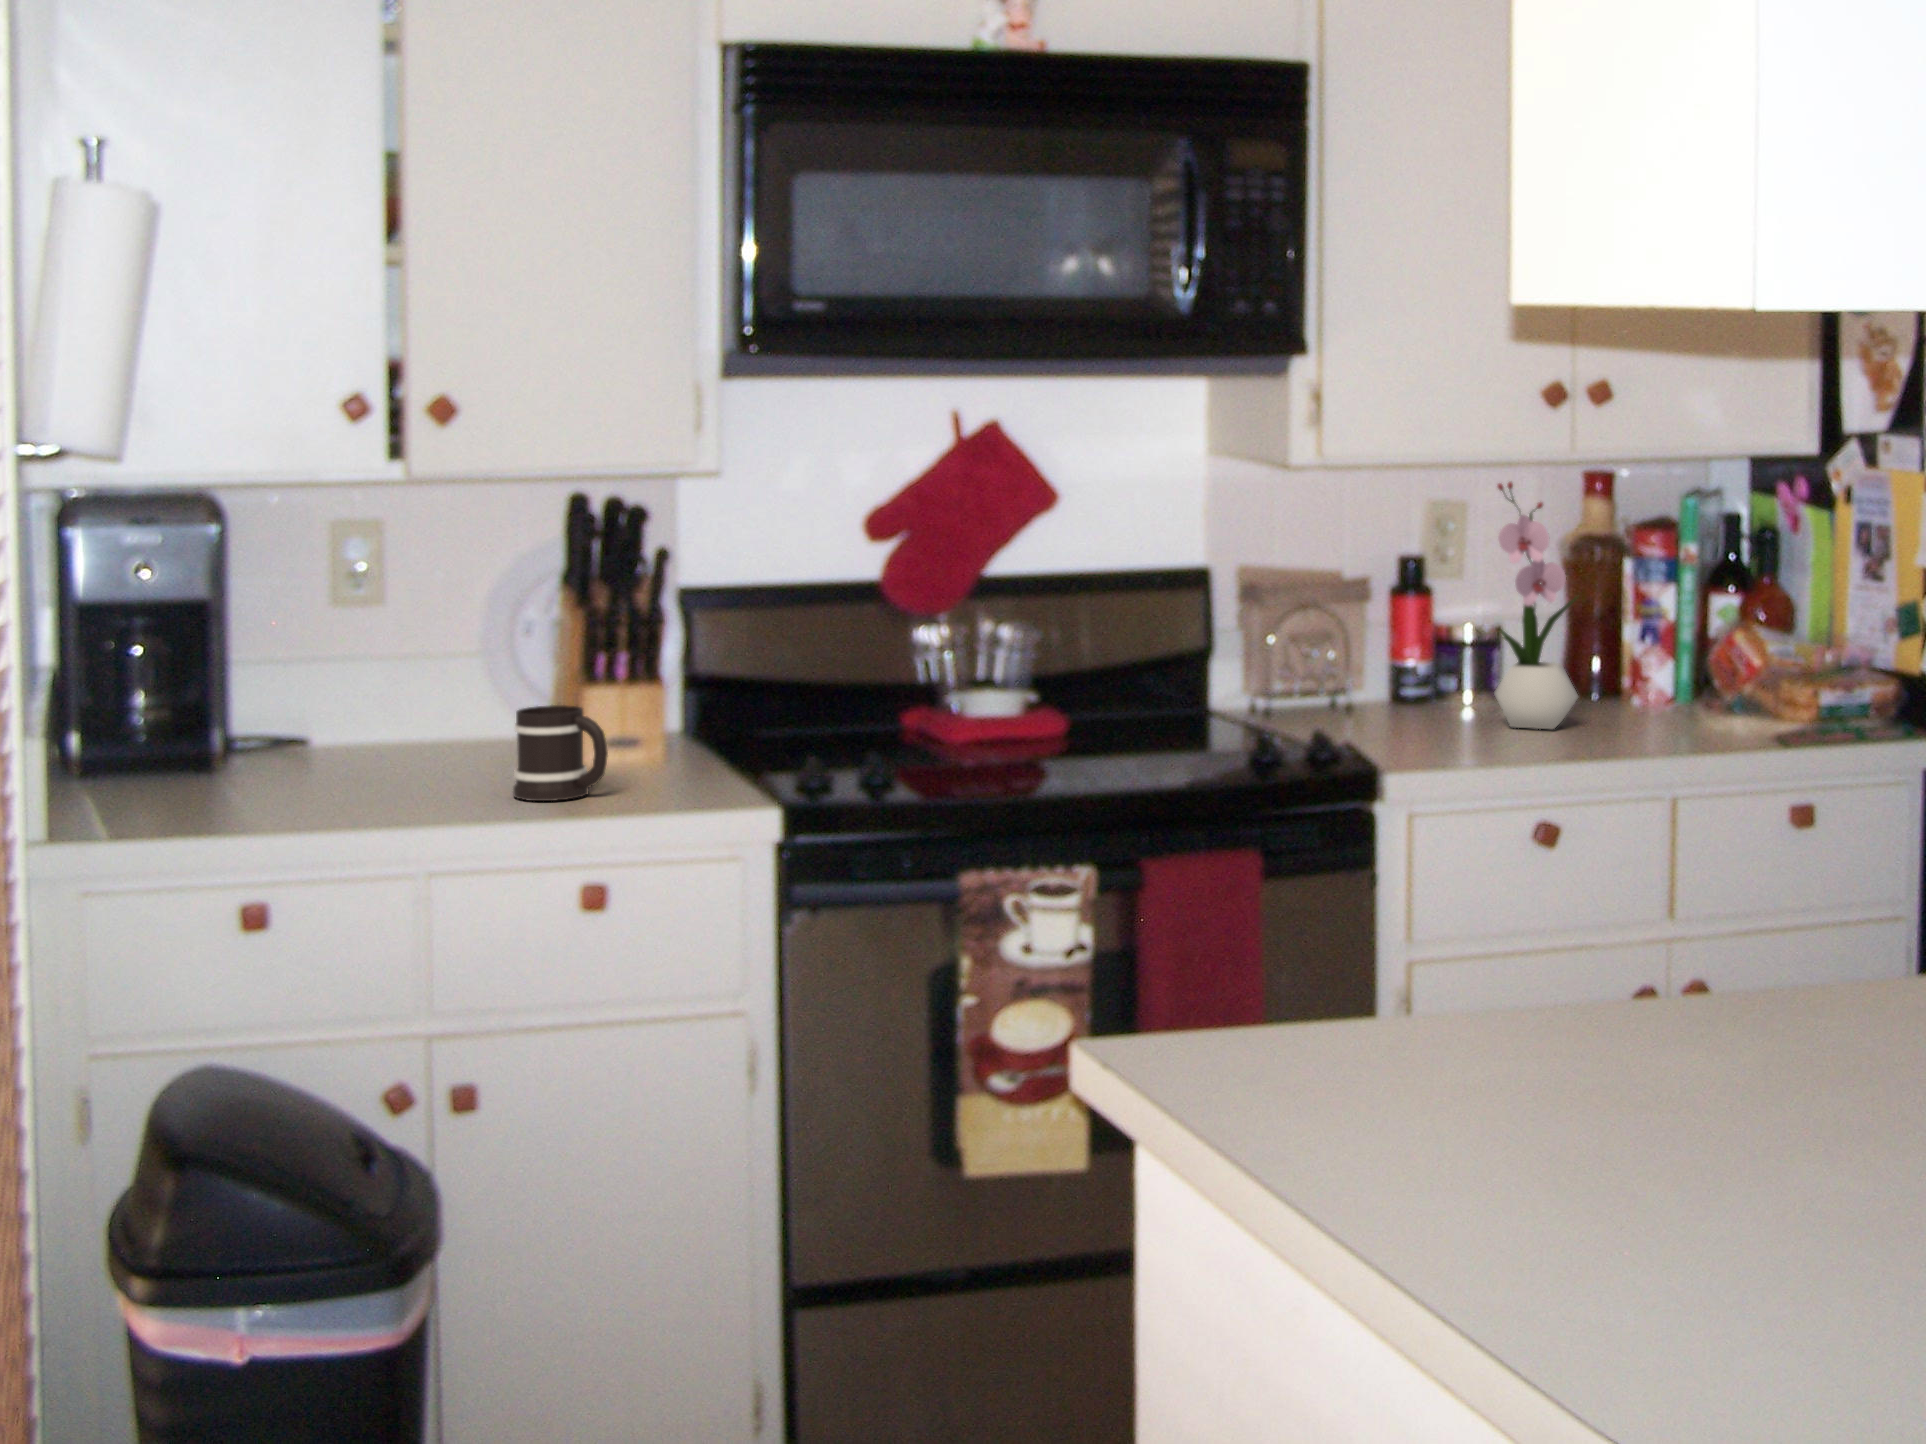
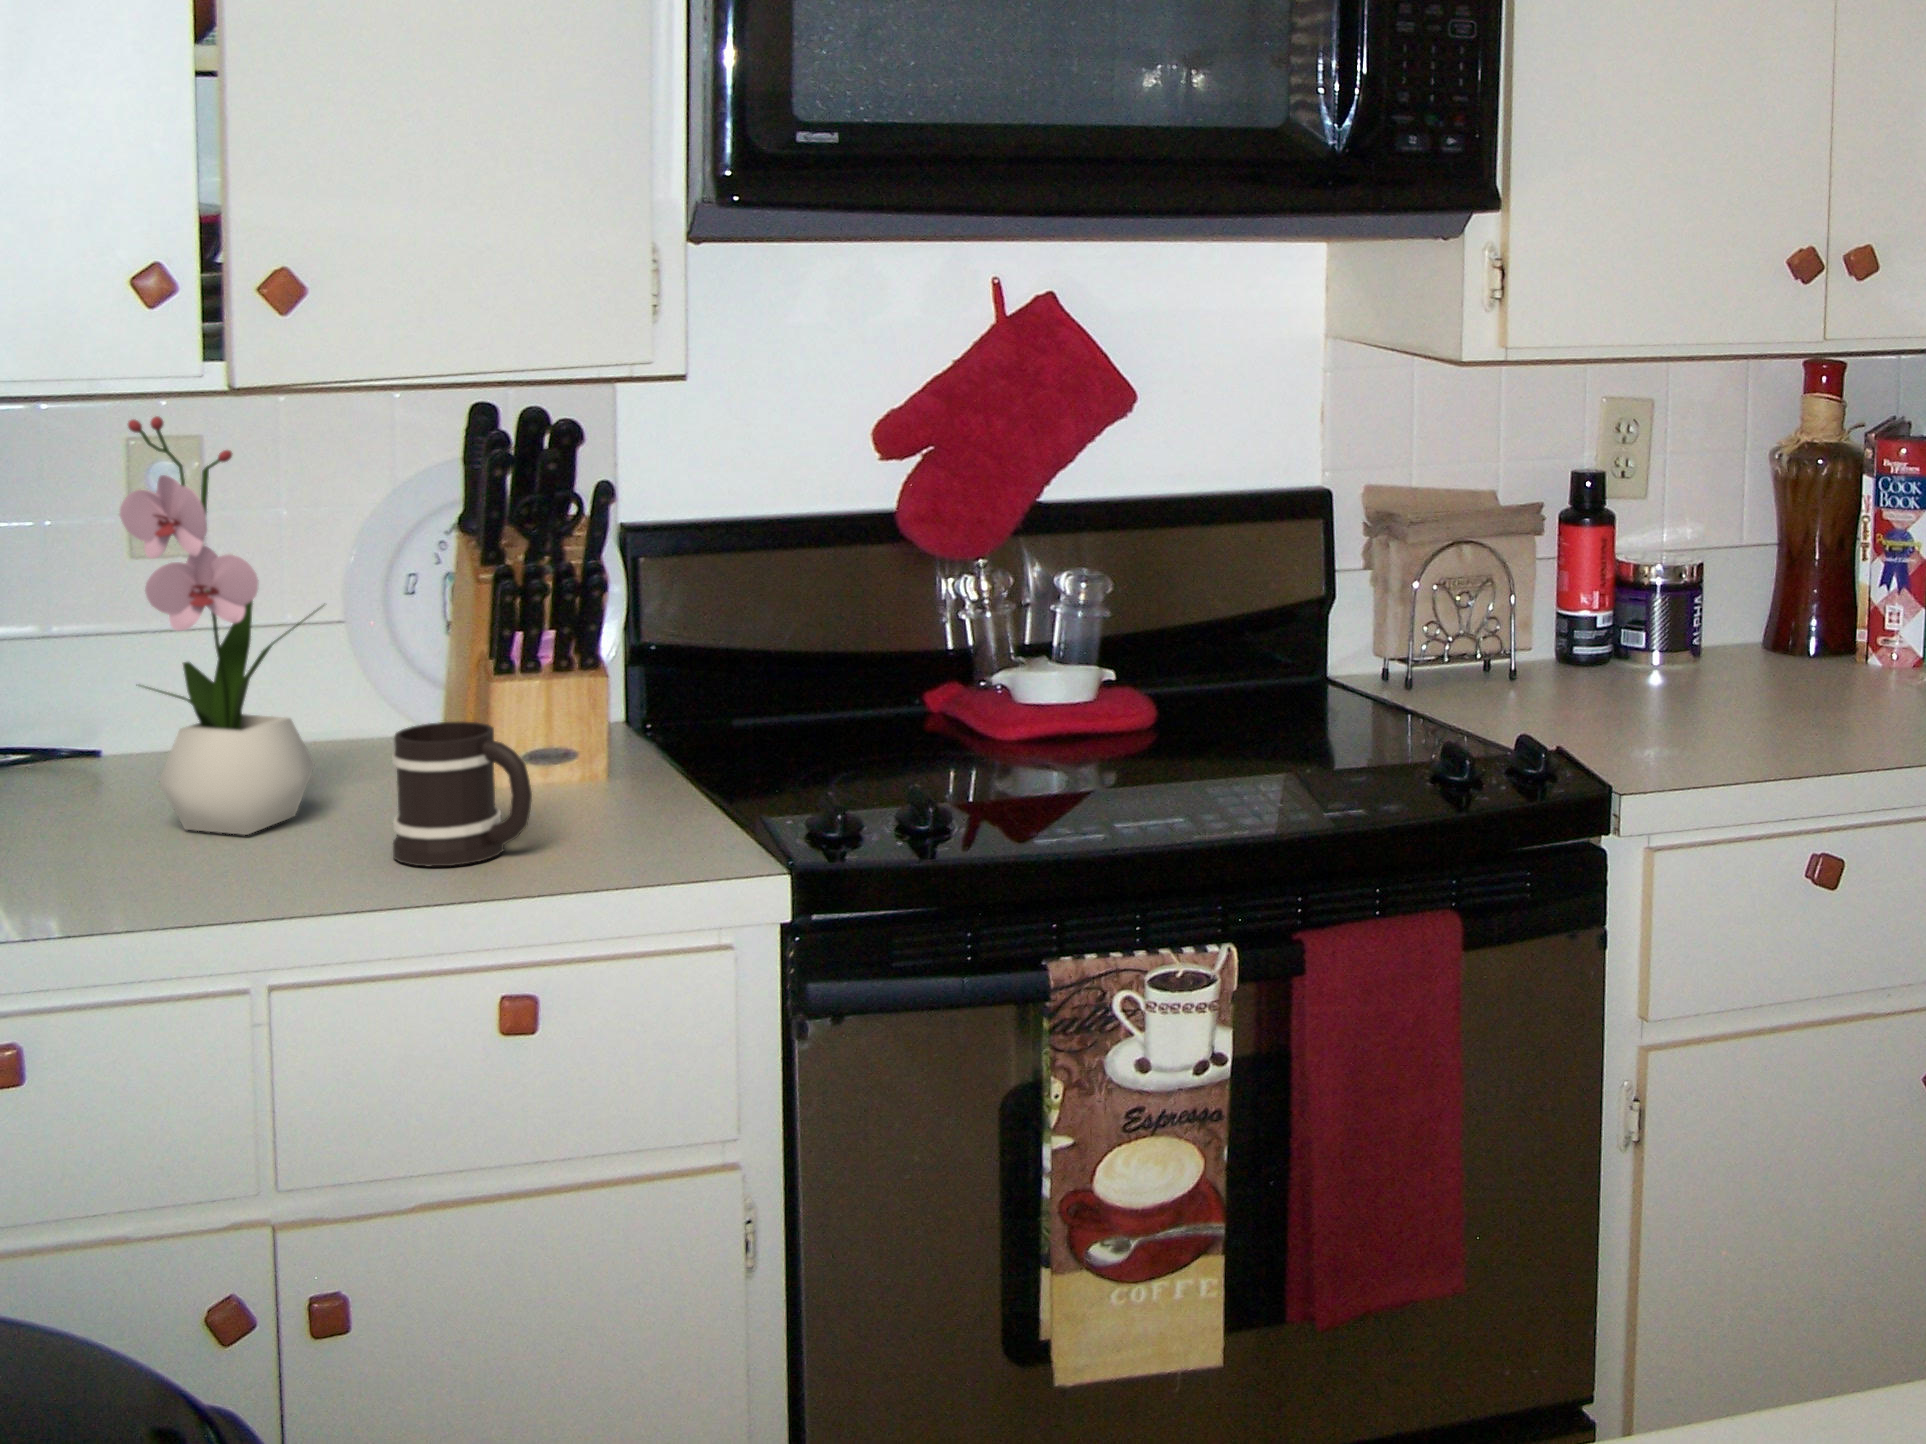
flower arrangement: present [1494,482,1578,729] -> present [120,416,324,835]

